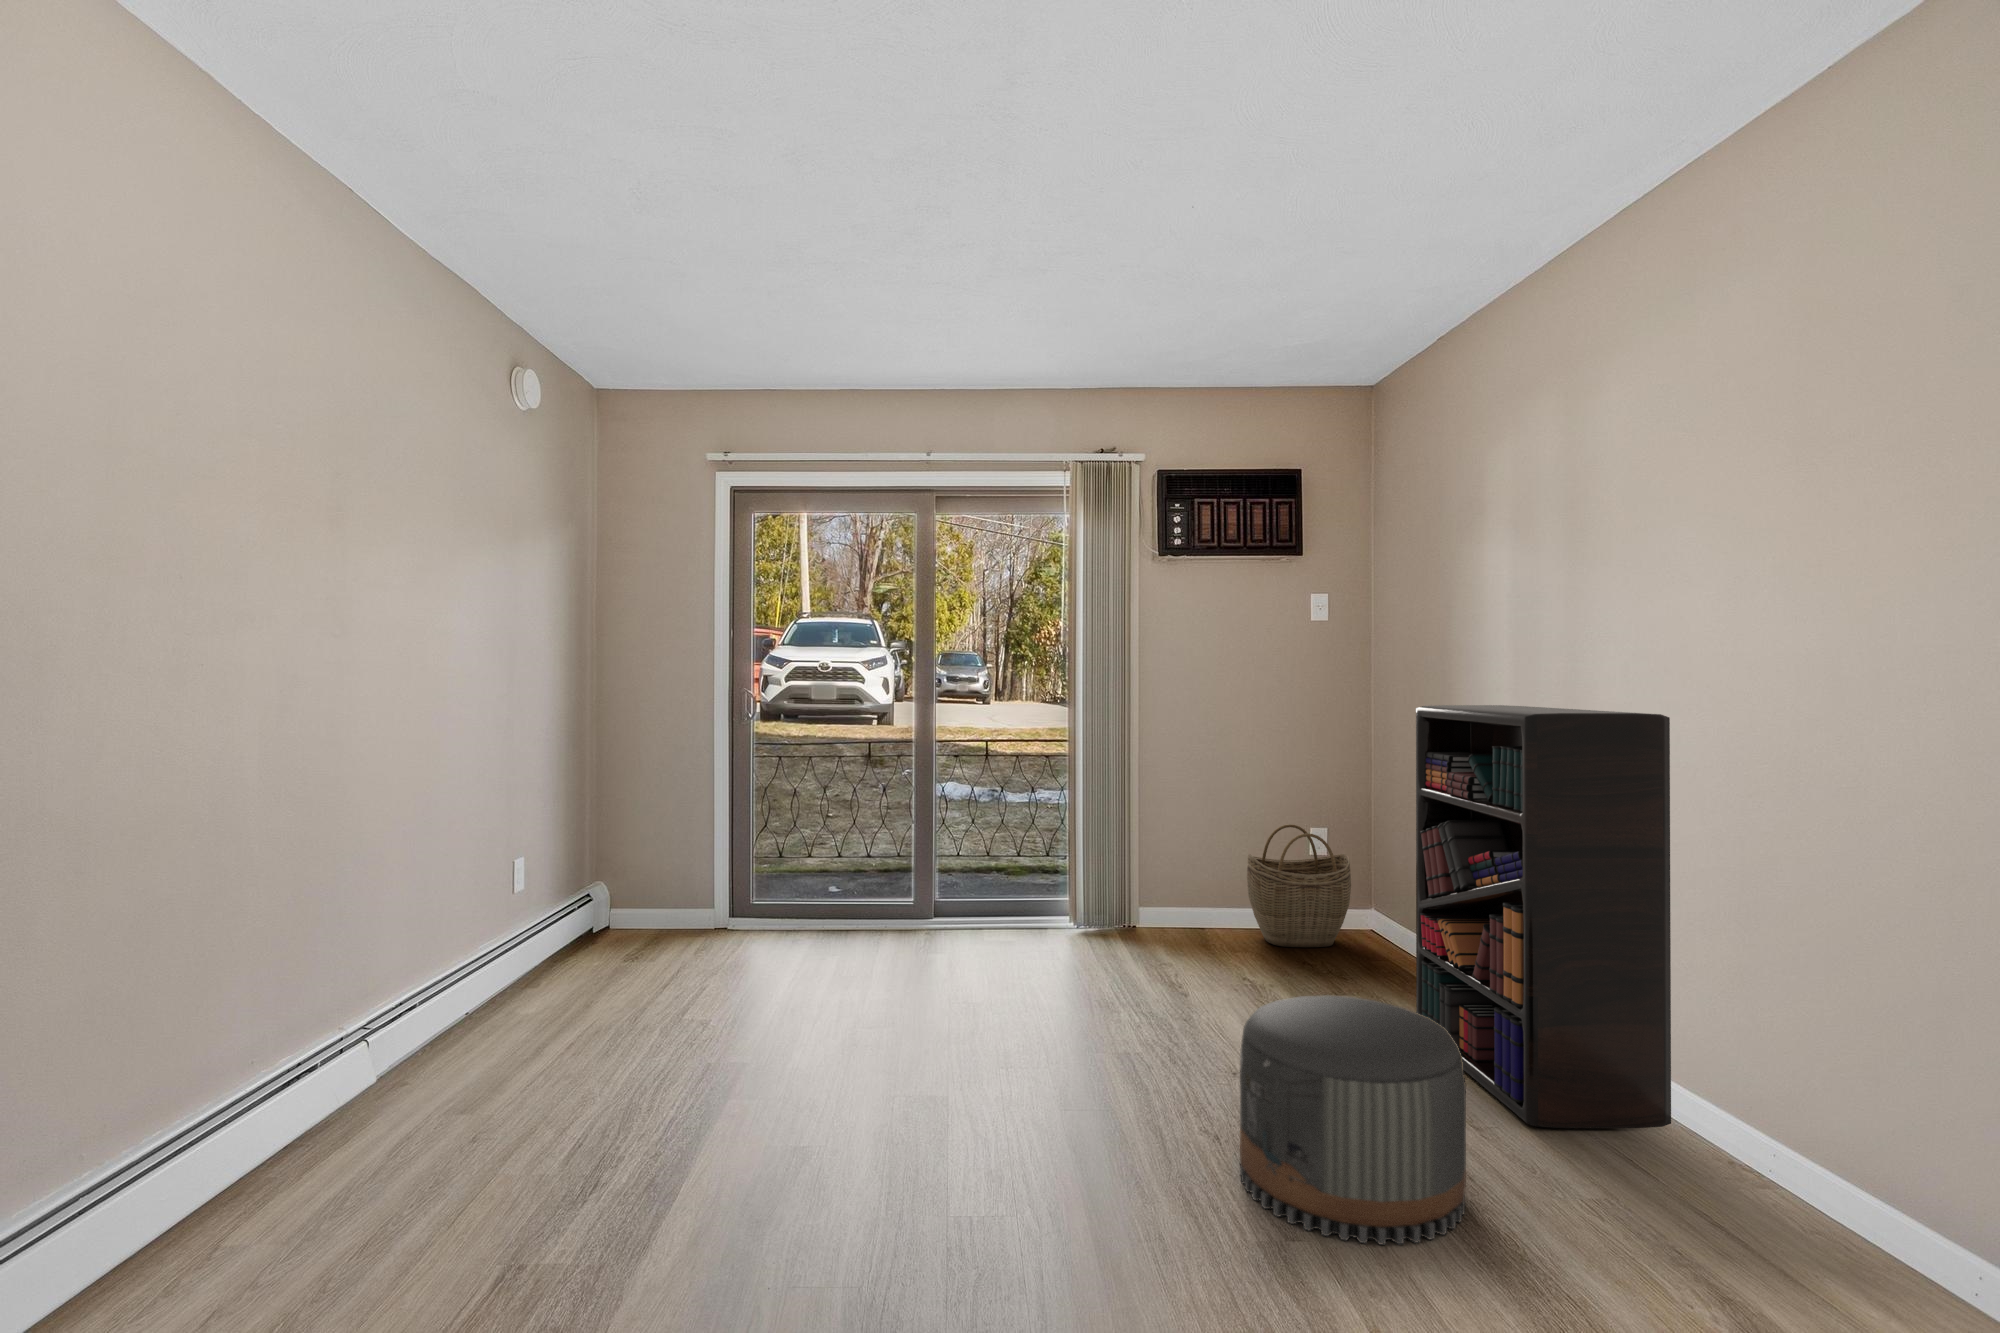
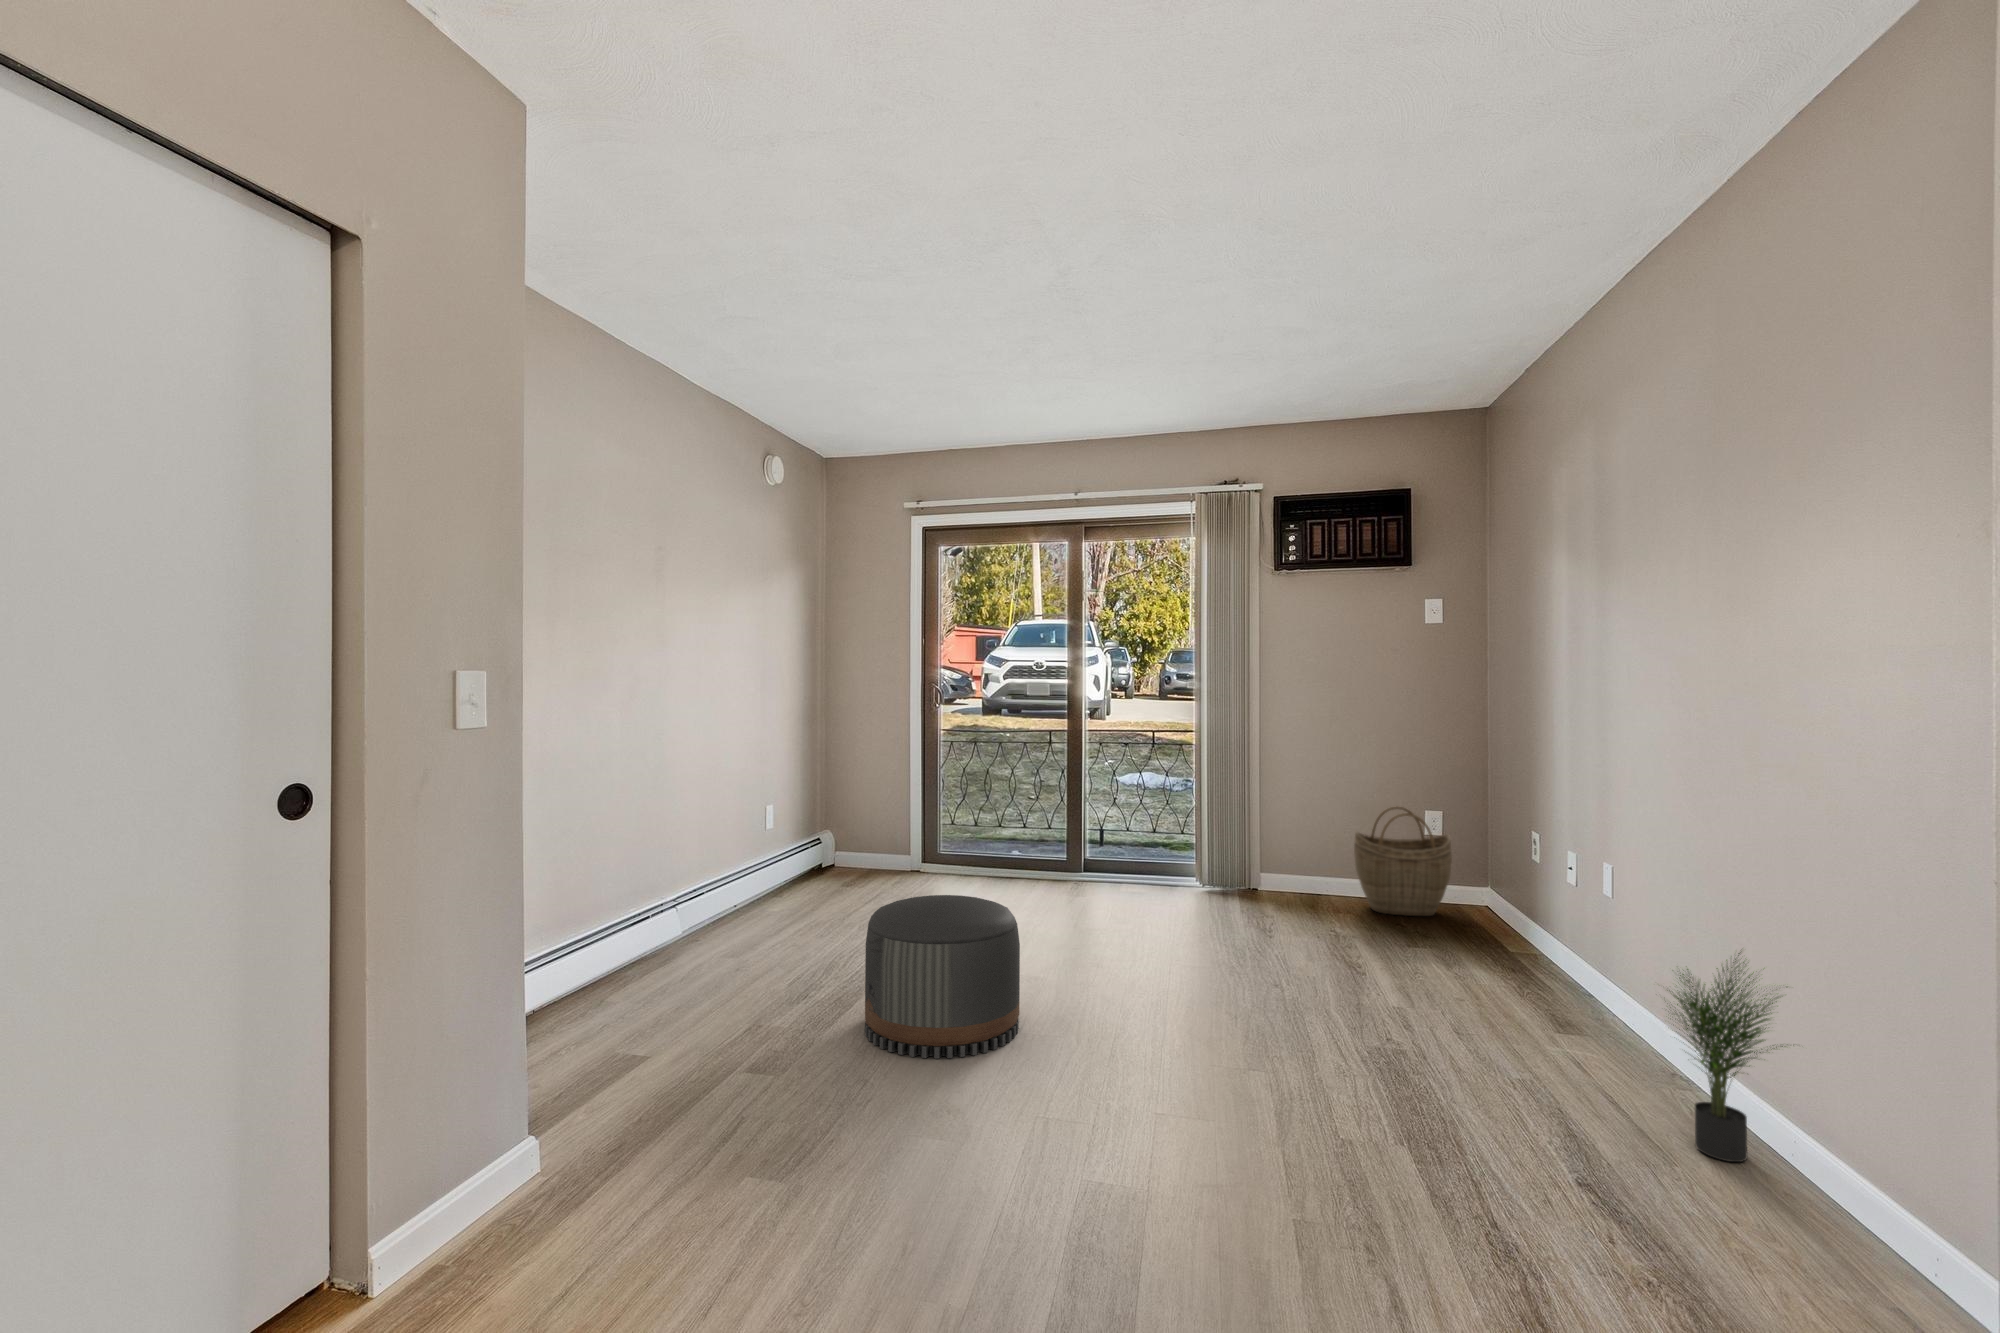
bookshelf: present [1416,705,1671,1128] -> none [1470,693,1677,1070]
pouf: present [1240,995,1466,1244] -> present [865,895,1020,1058]
potted plant: none [1695,1001,1870,1245] -> present [1667,951,1786,1162]

